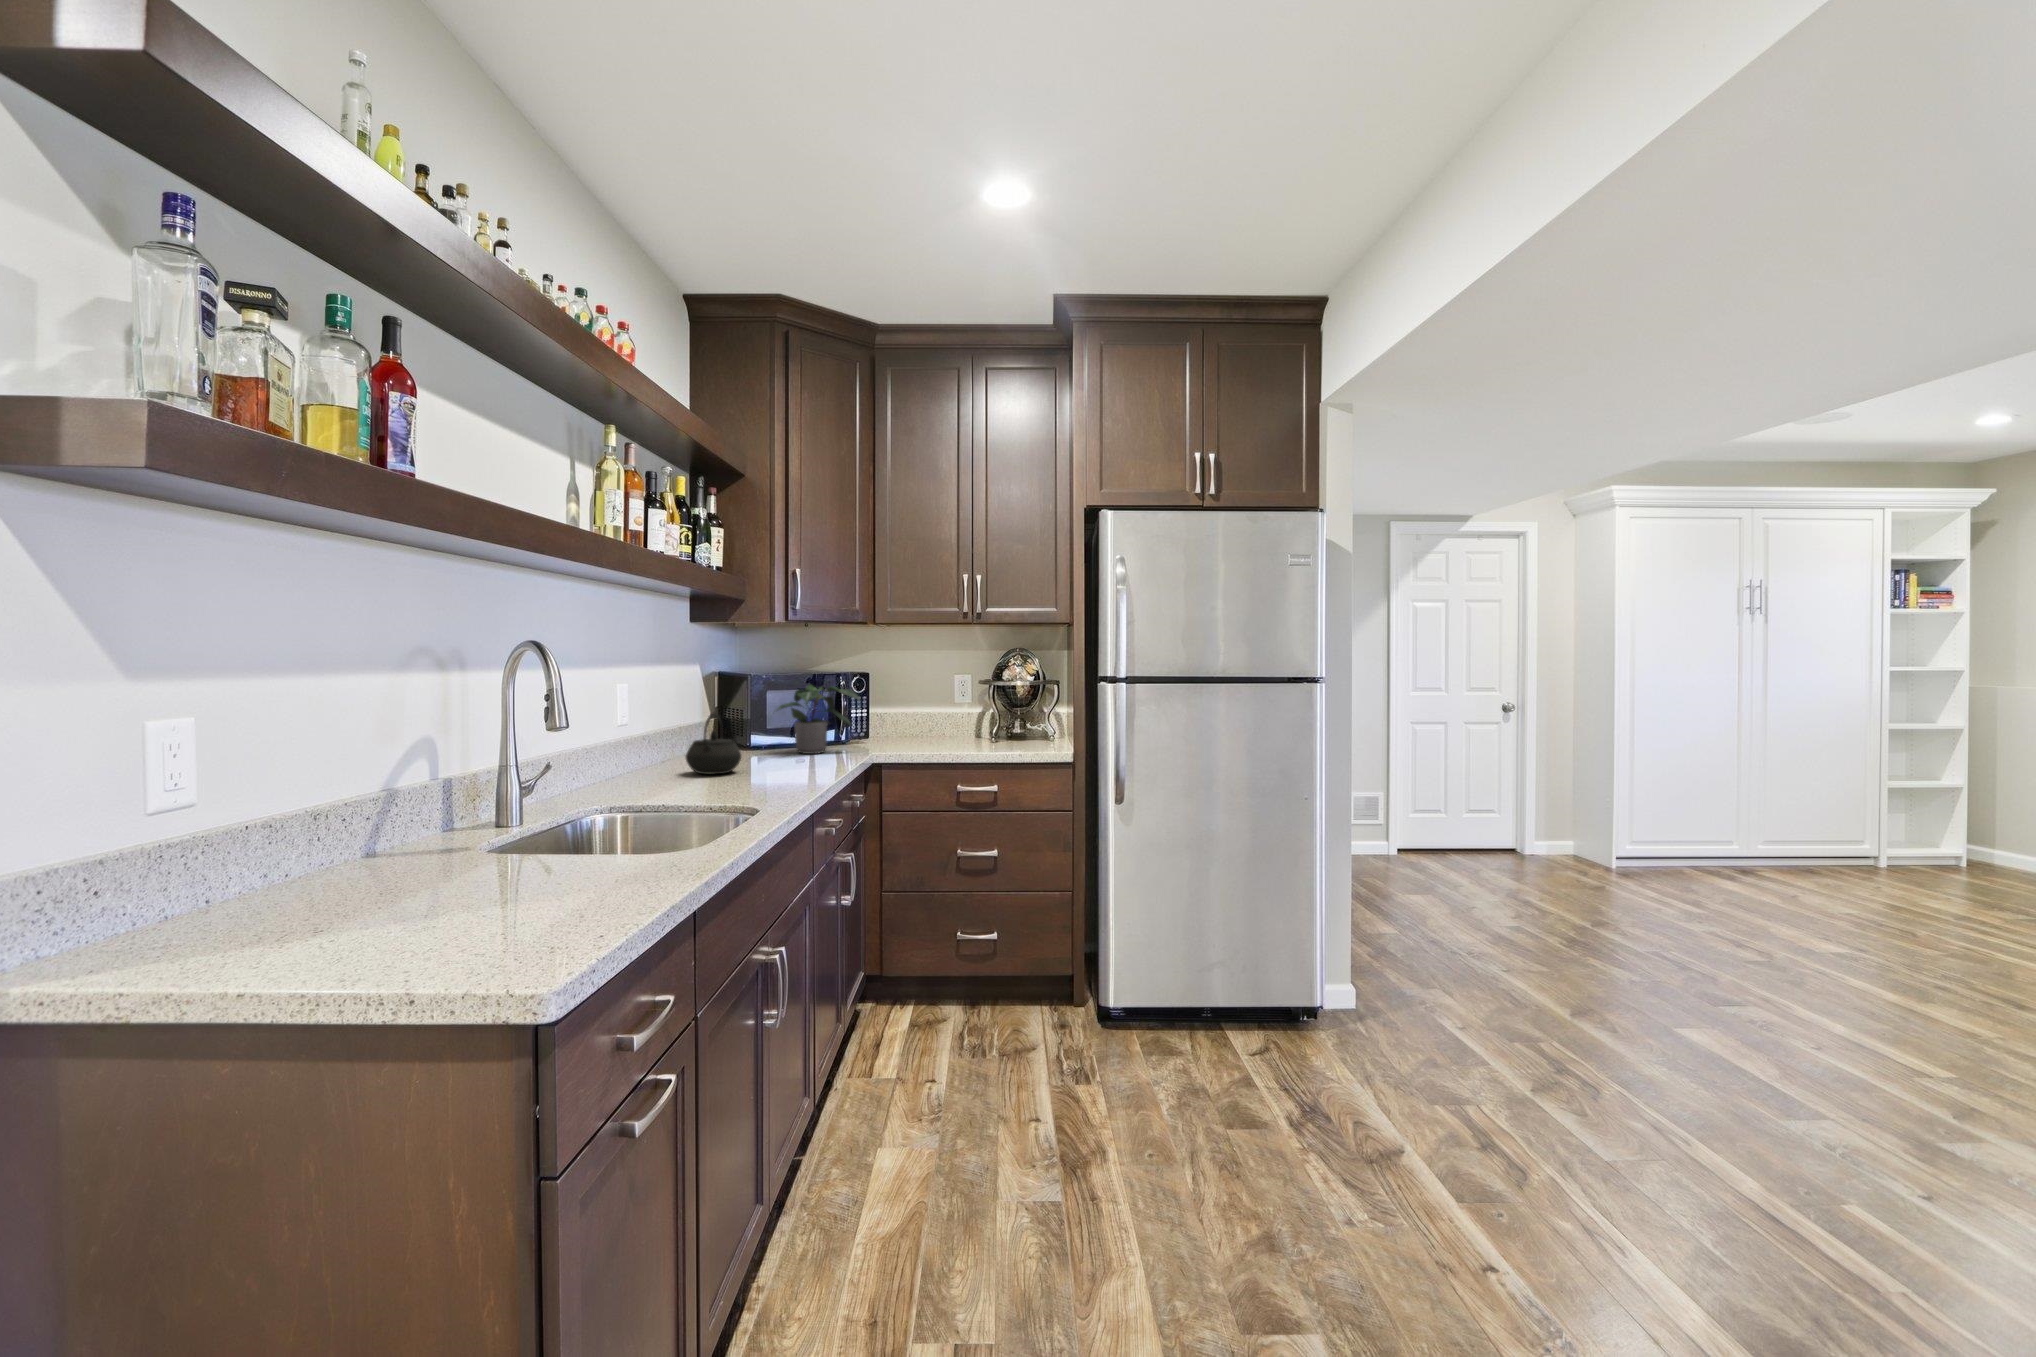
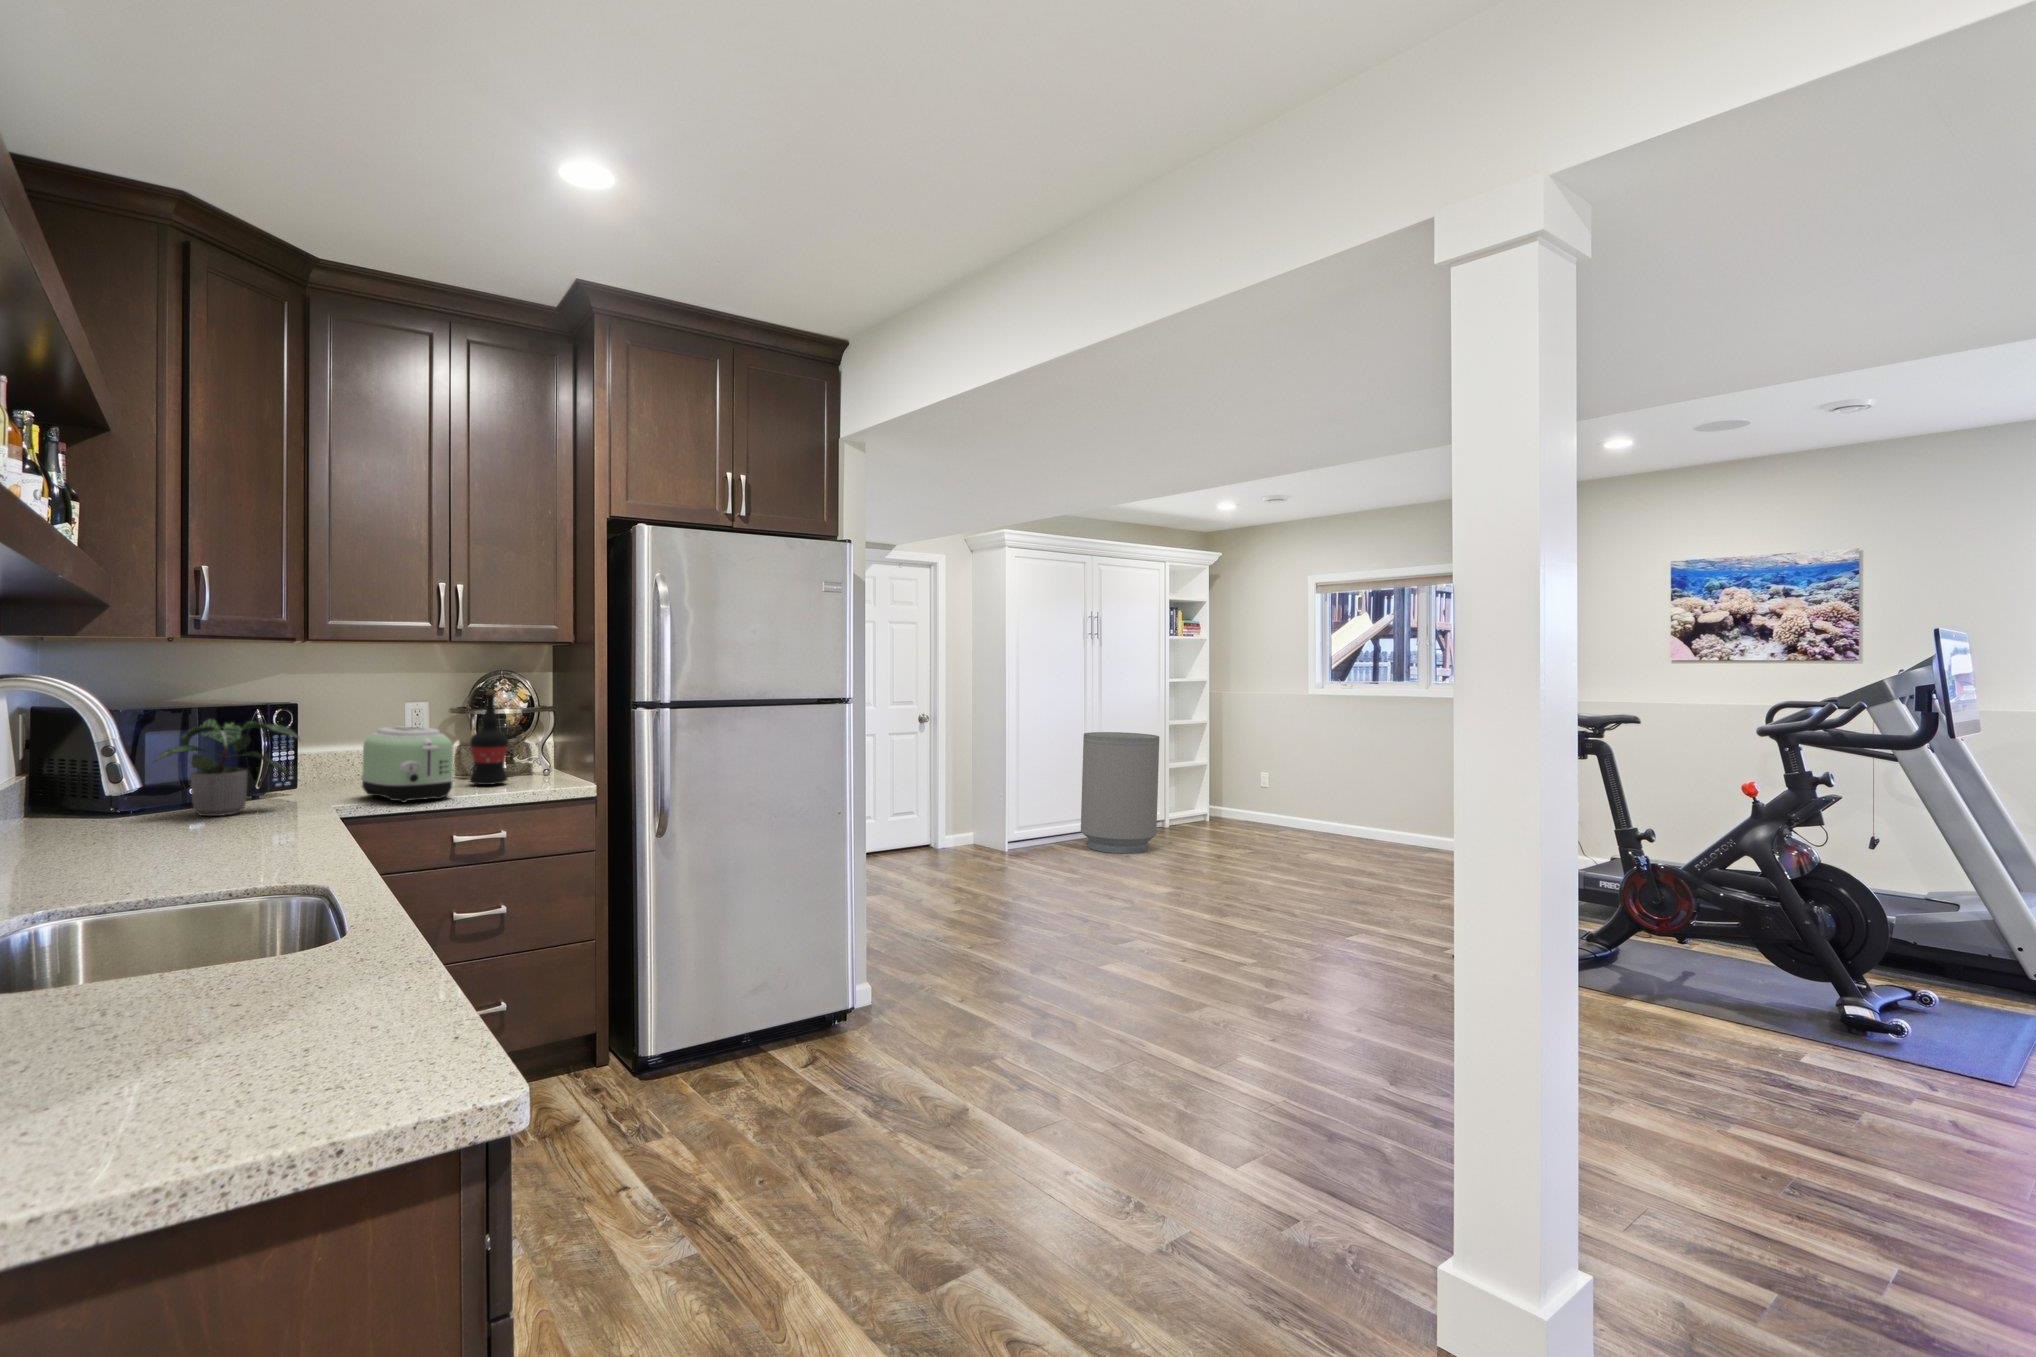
wine bottle: none [987,667,1015,745] -> present [470,690,508,785]
toaster: none [904,694,962,754] -> present [361,726,453,803]
kettle: present [686,713,741,775] -> none [60,770,164,859]
trash can: none [1723,734,1857,893] -> present [1081,732,1159,853]

